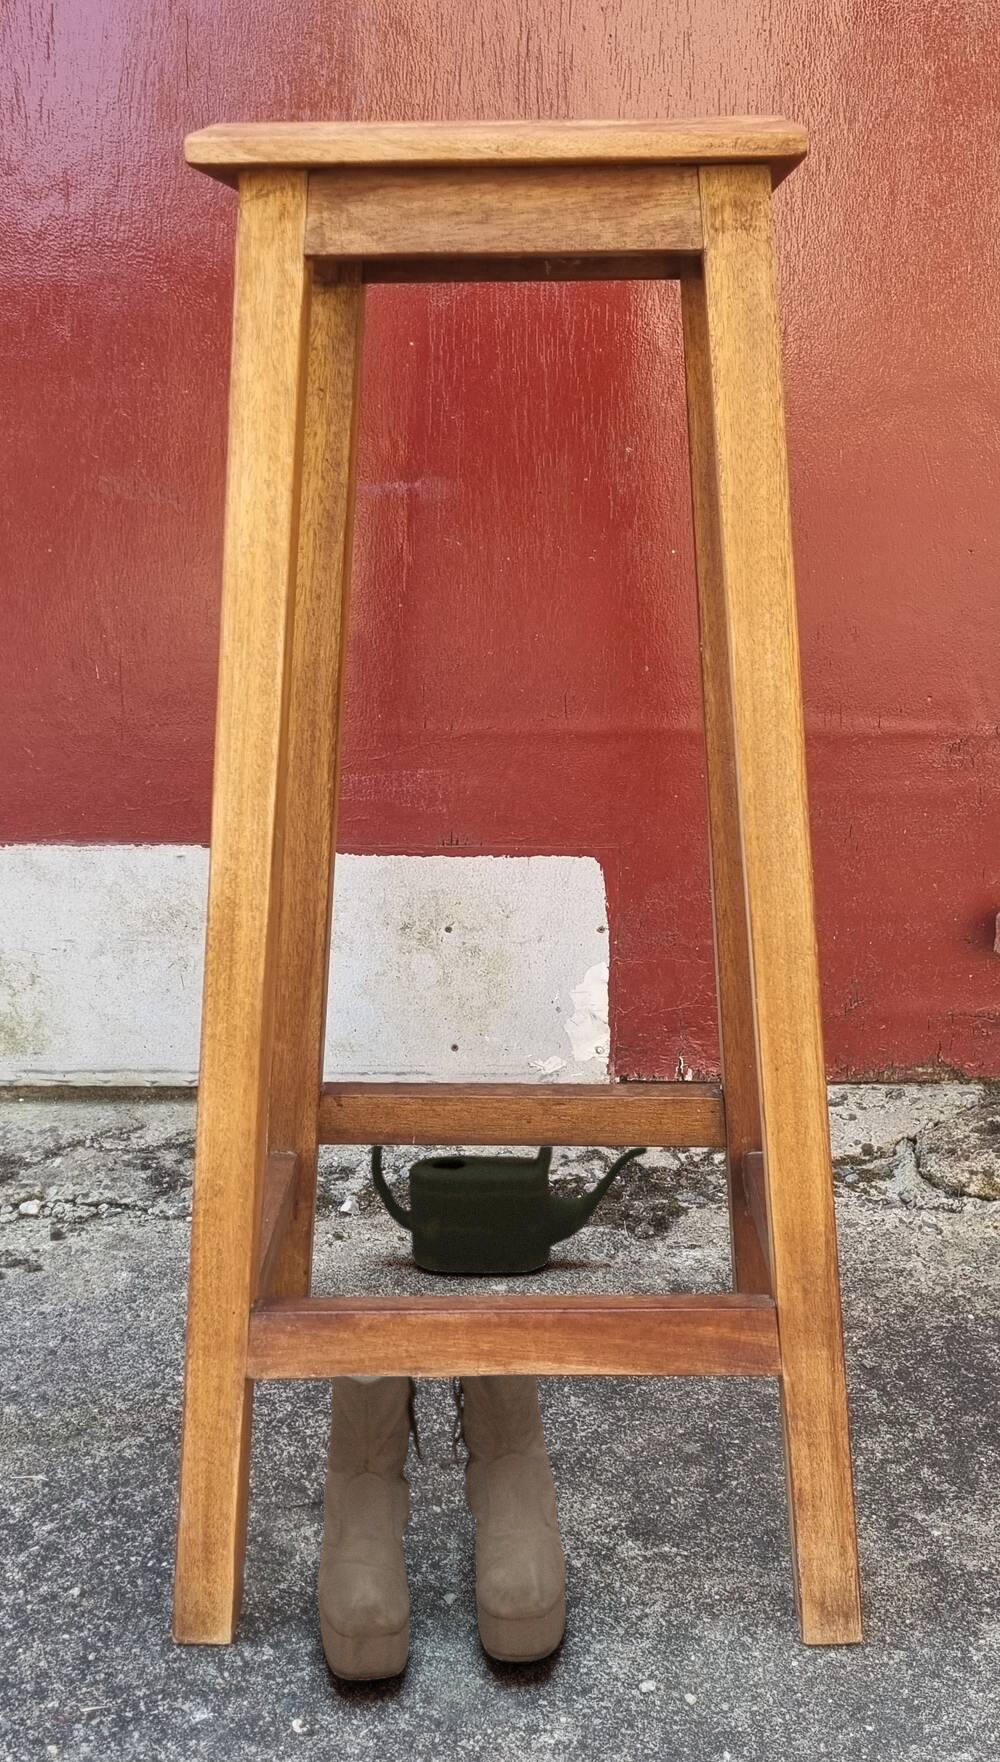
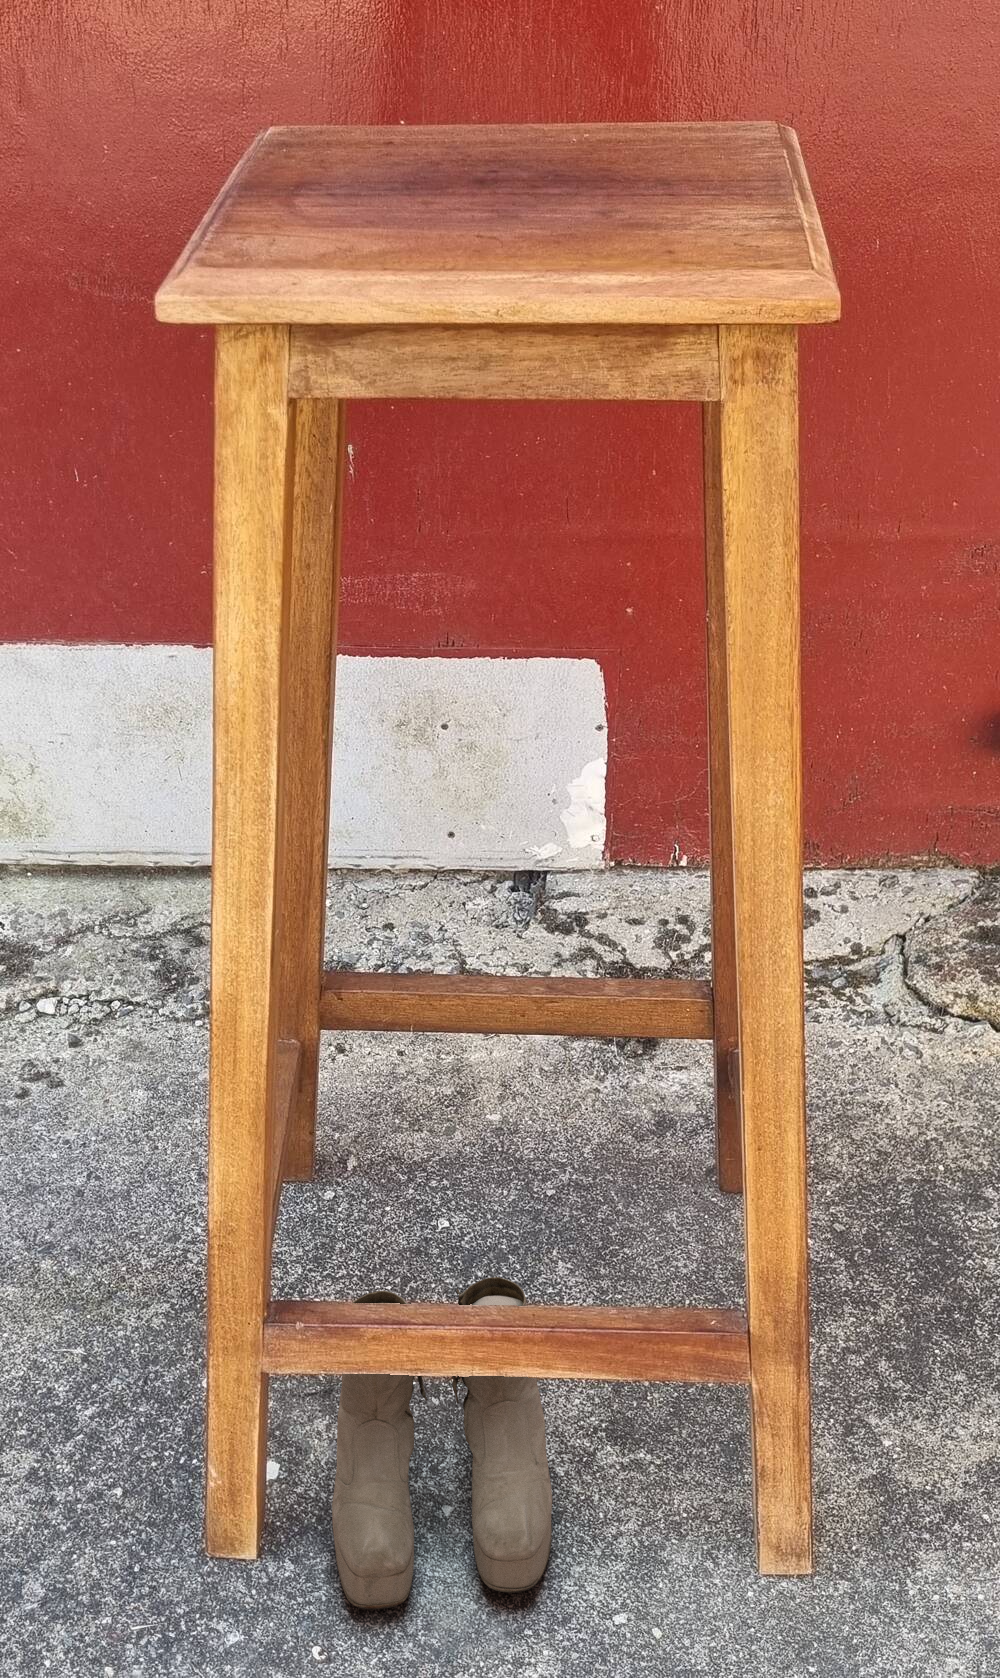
watering can: present [370,1145,647,1273] -> none [374,942,642,1100]

